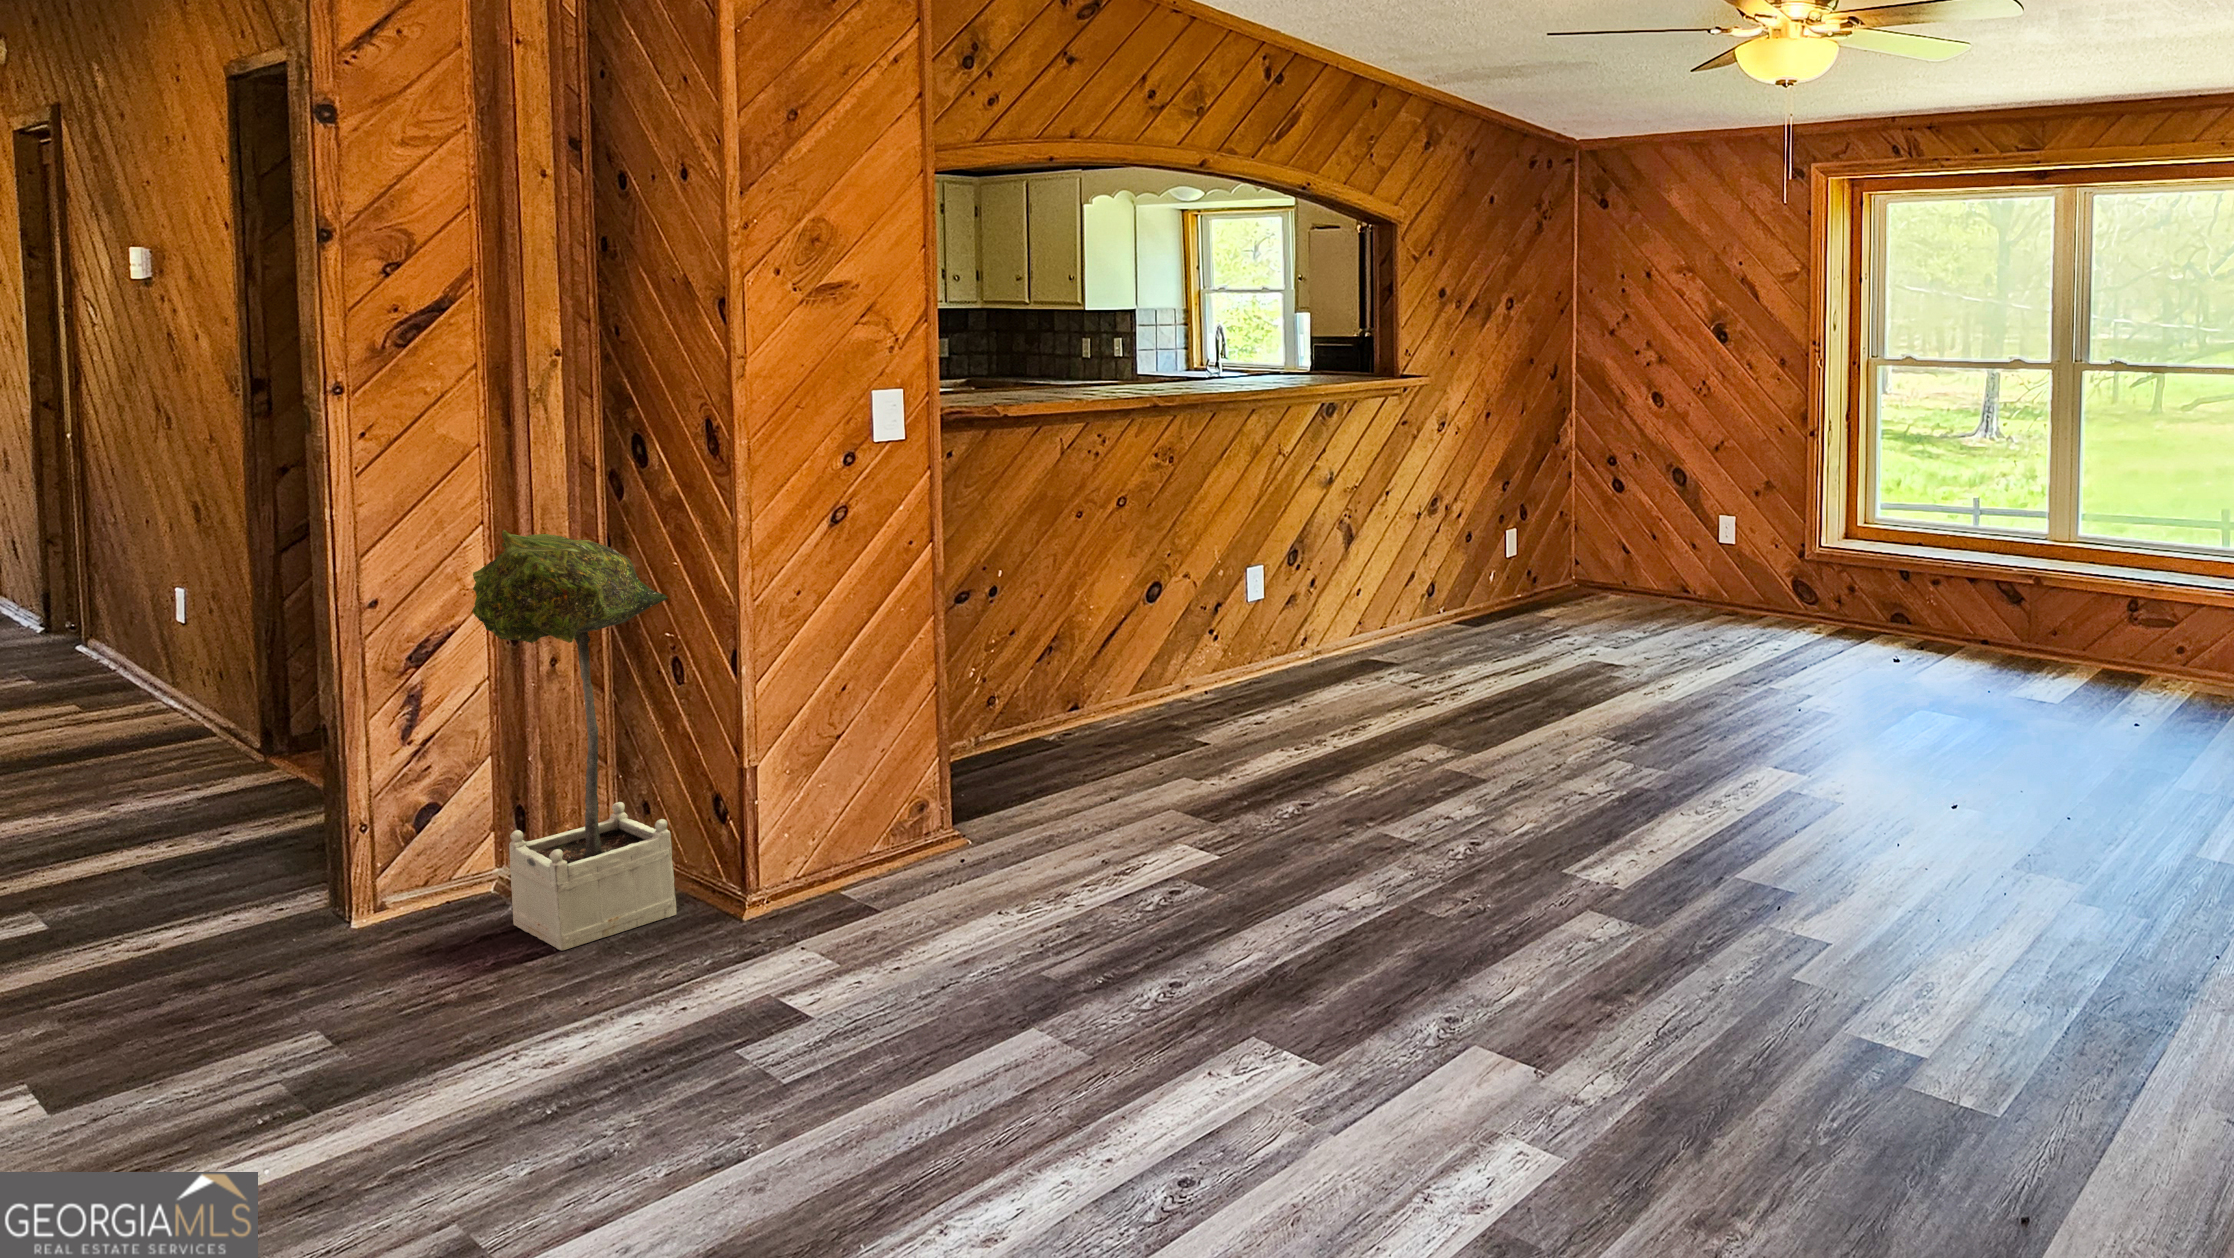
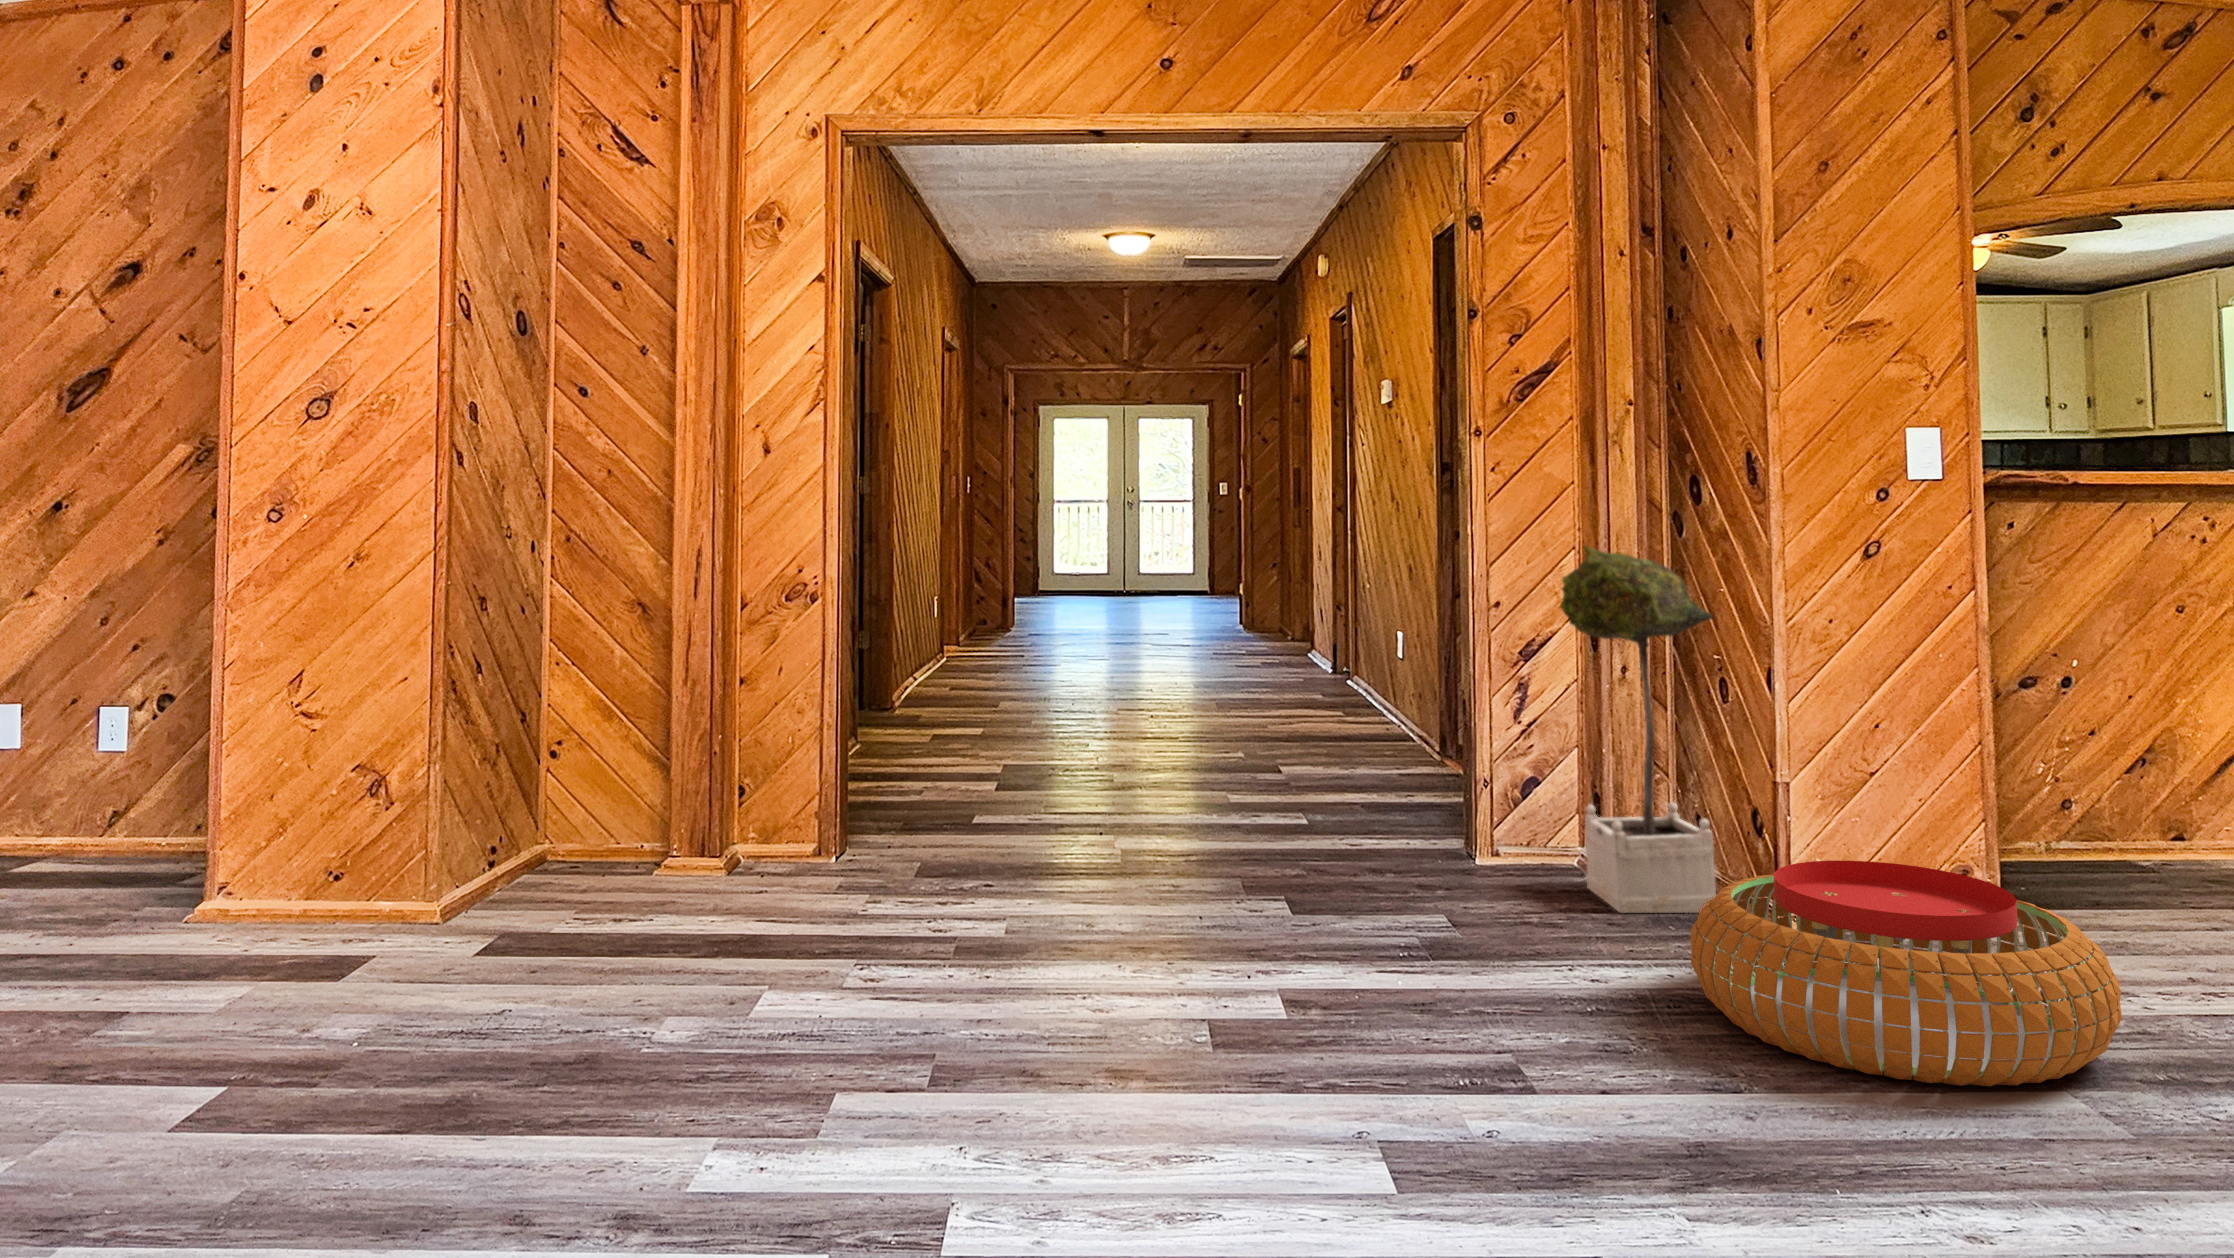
pouf: none [668,839,1074,1085] -> present [1690,861,2122,1086]

